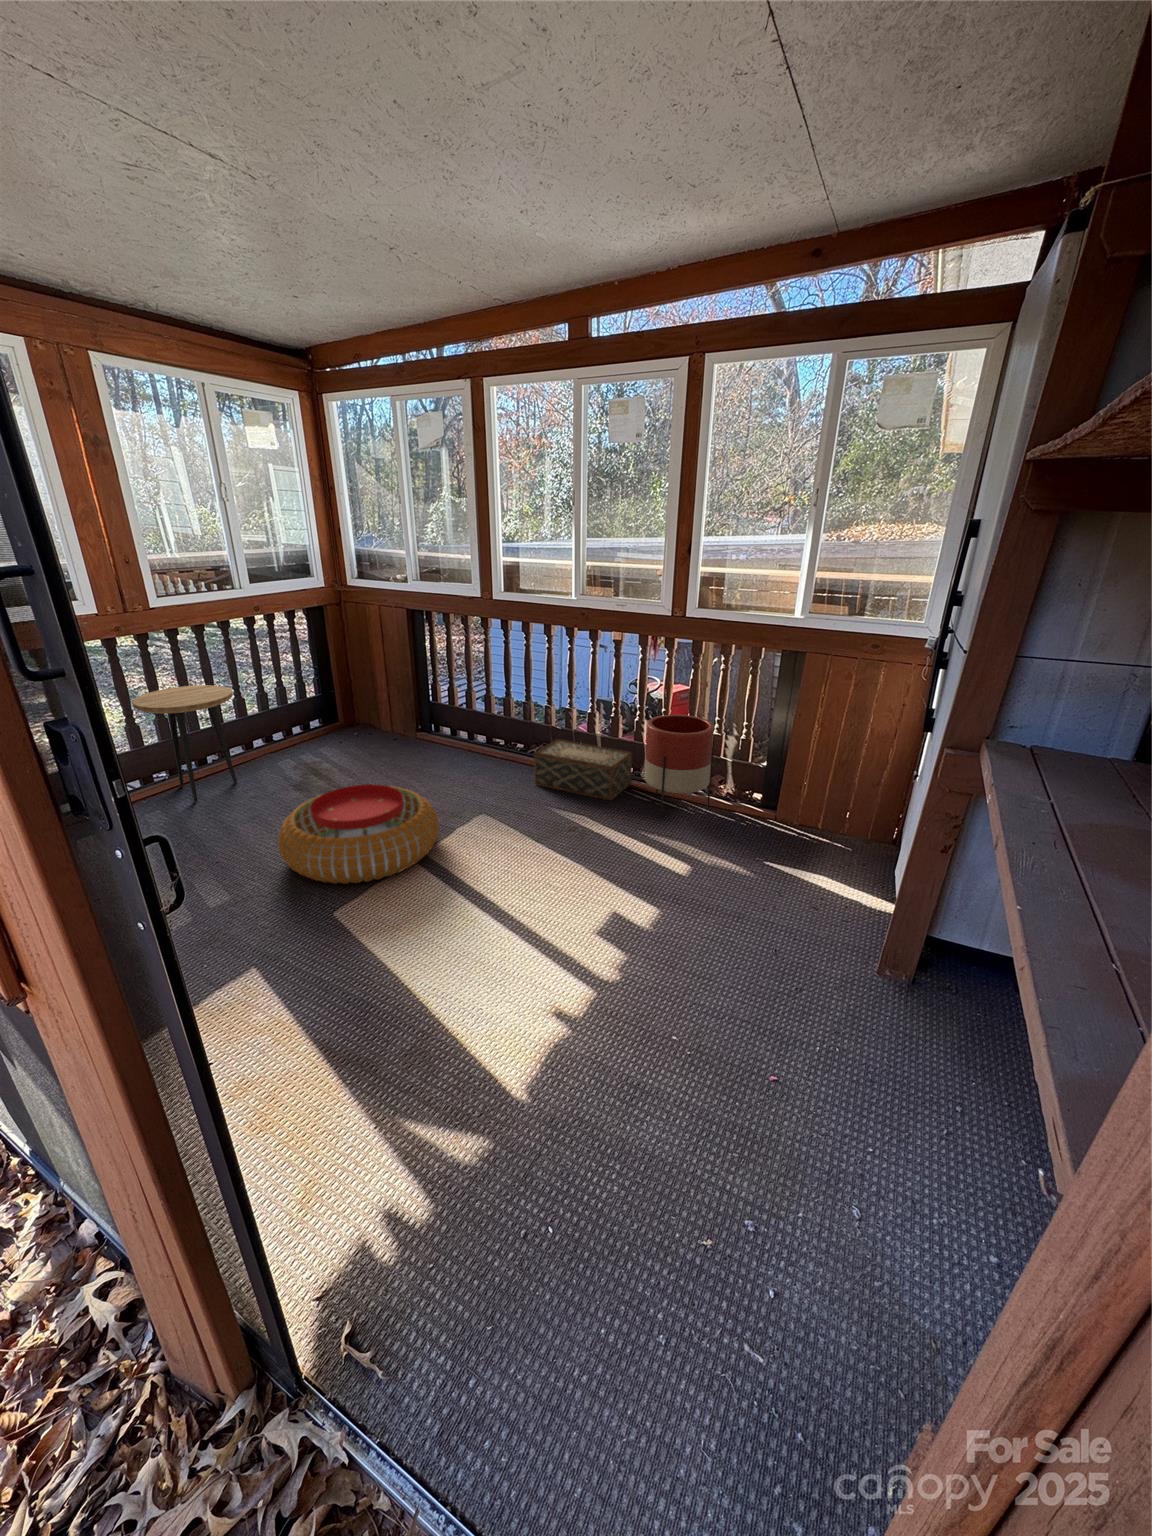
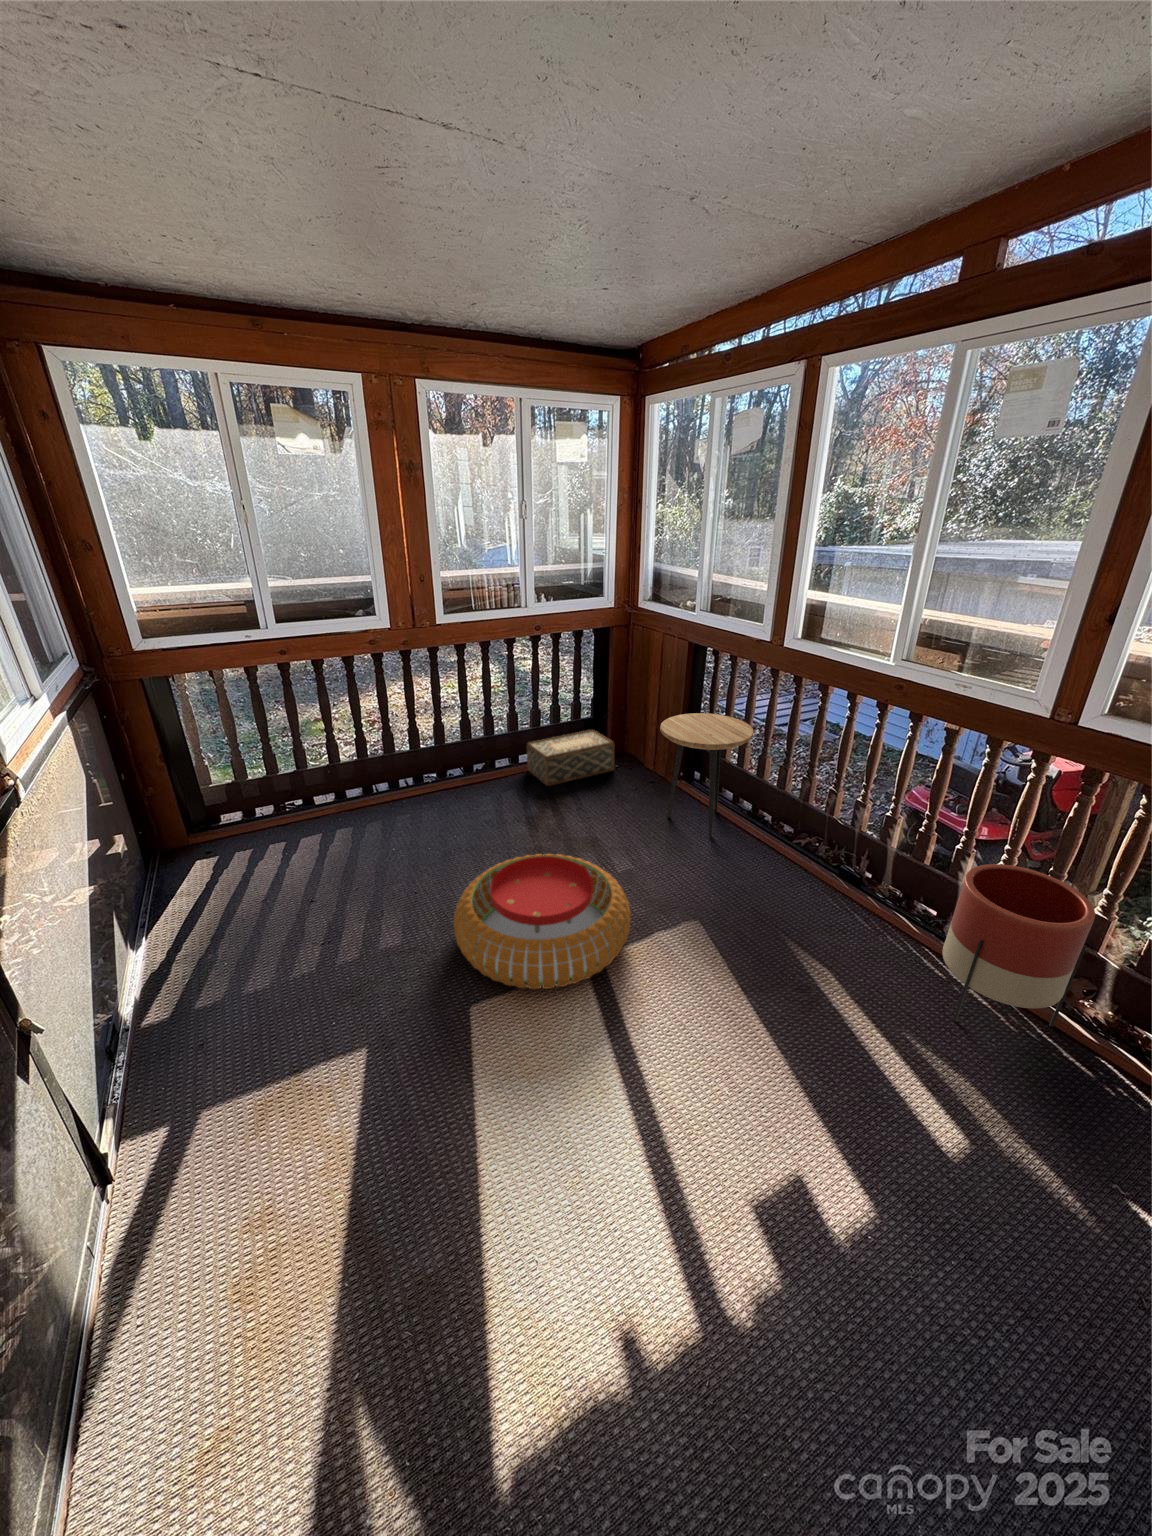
side table: present [132,685,237,802] -> present [660,713,754,837]
woven basket: present [534,740,632,800] -> present [527,730,614,786]

